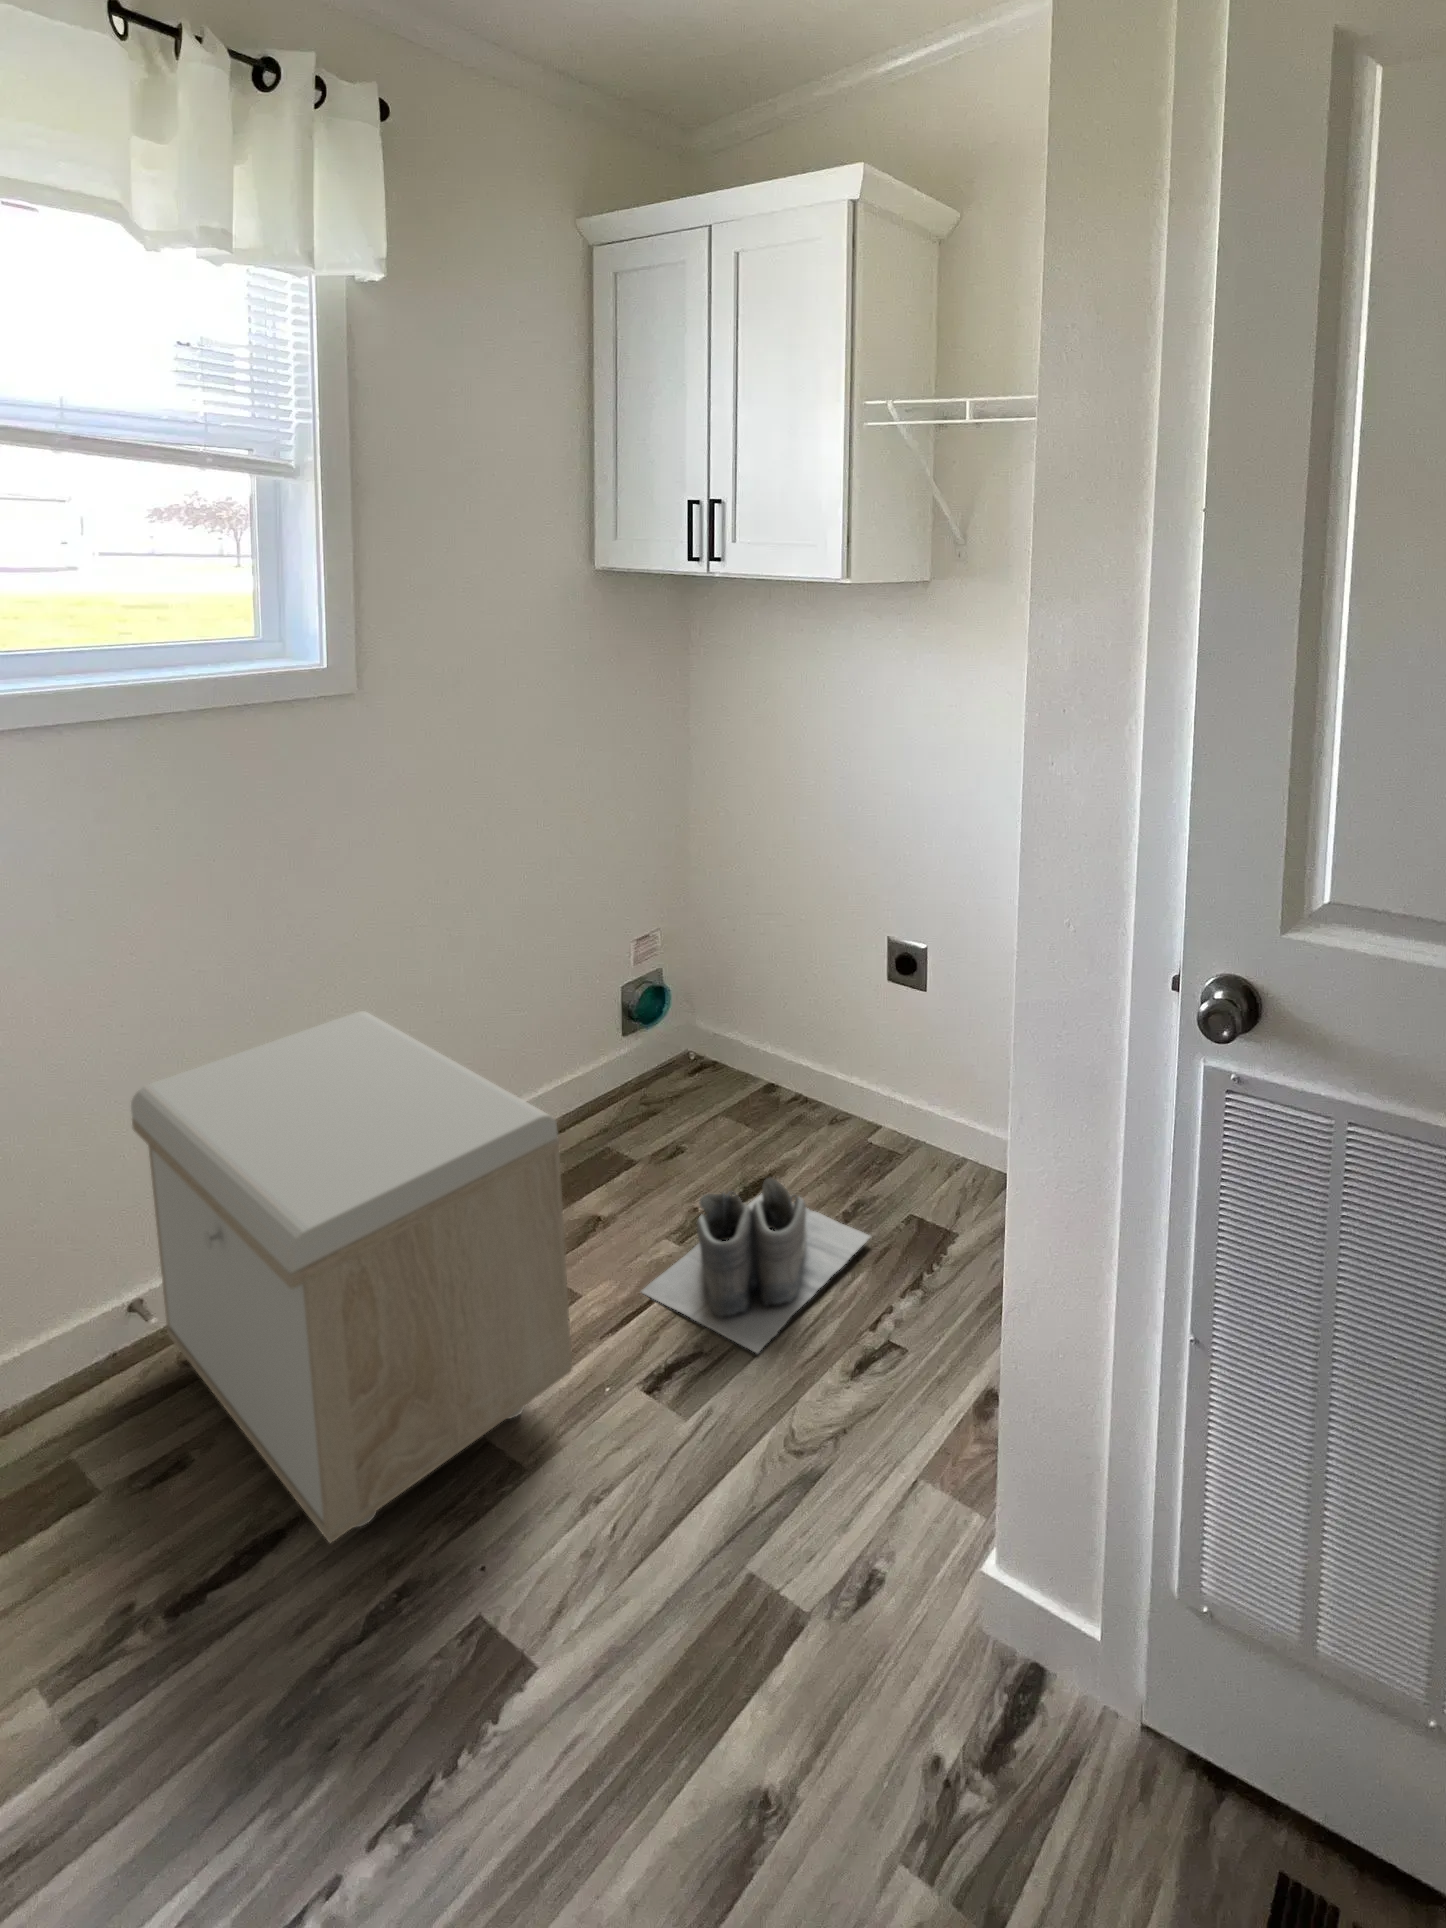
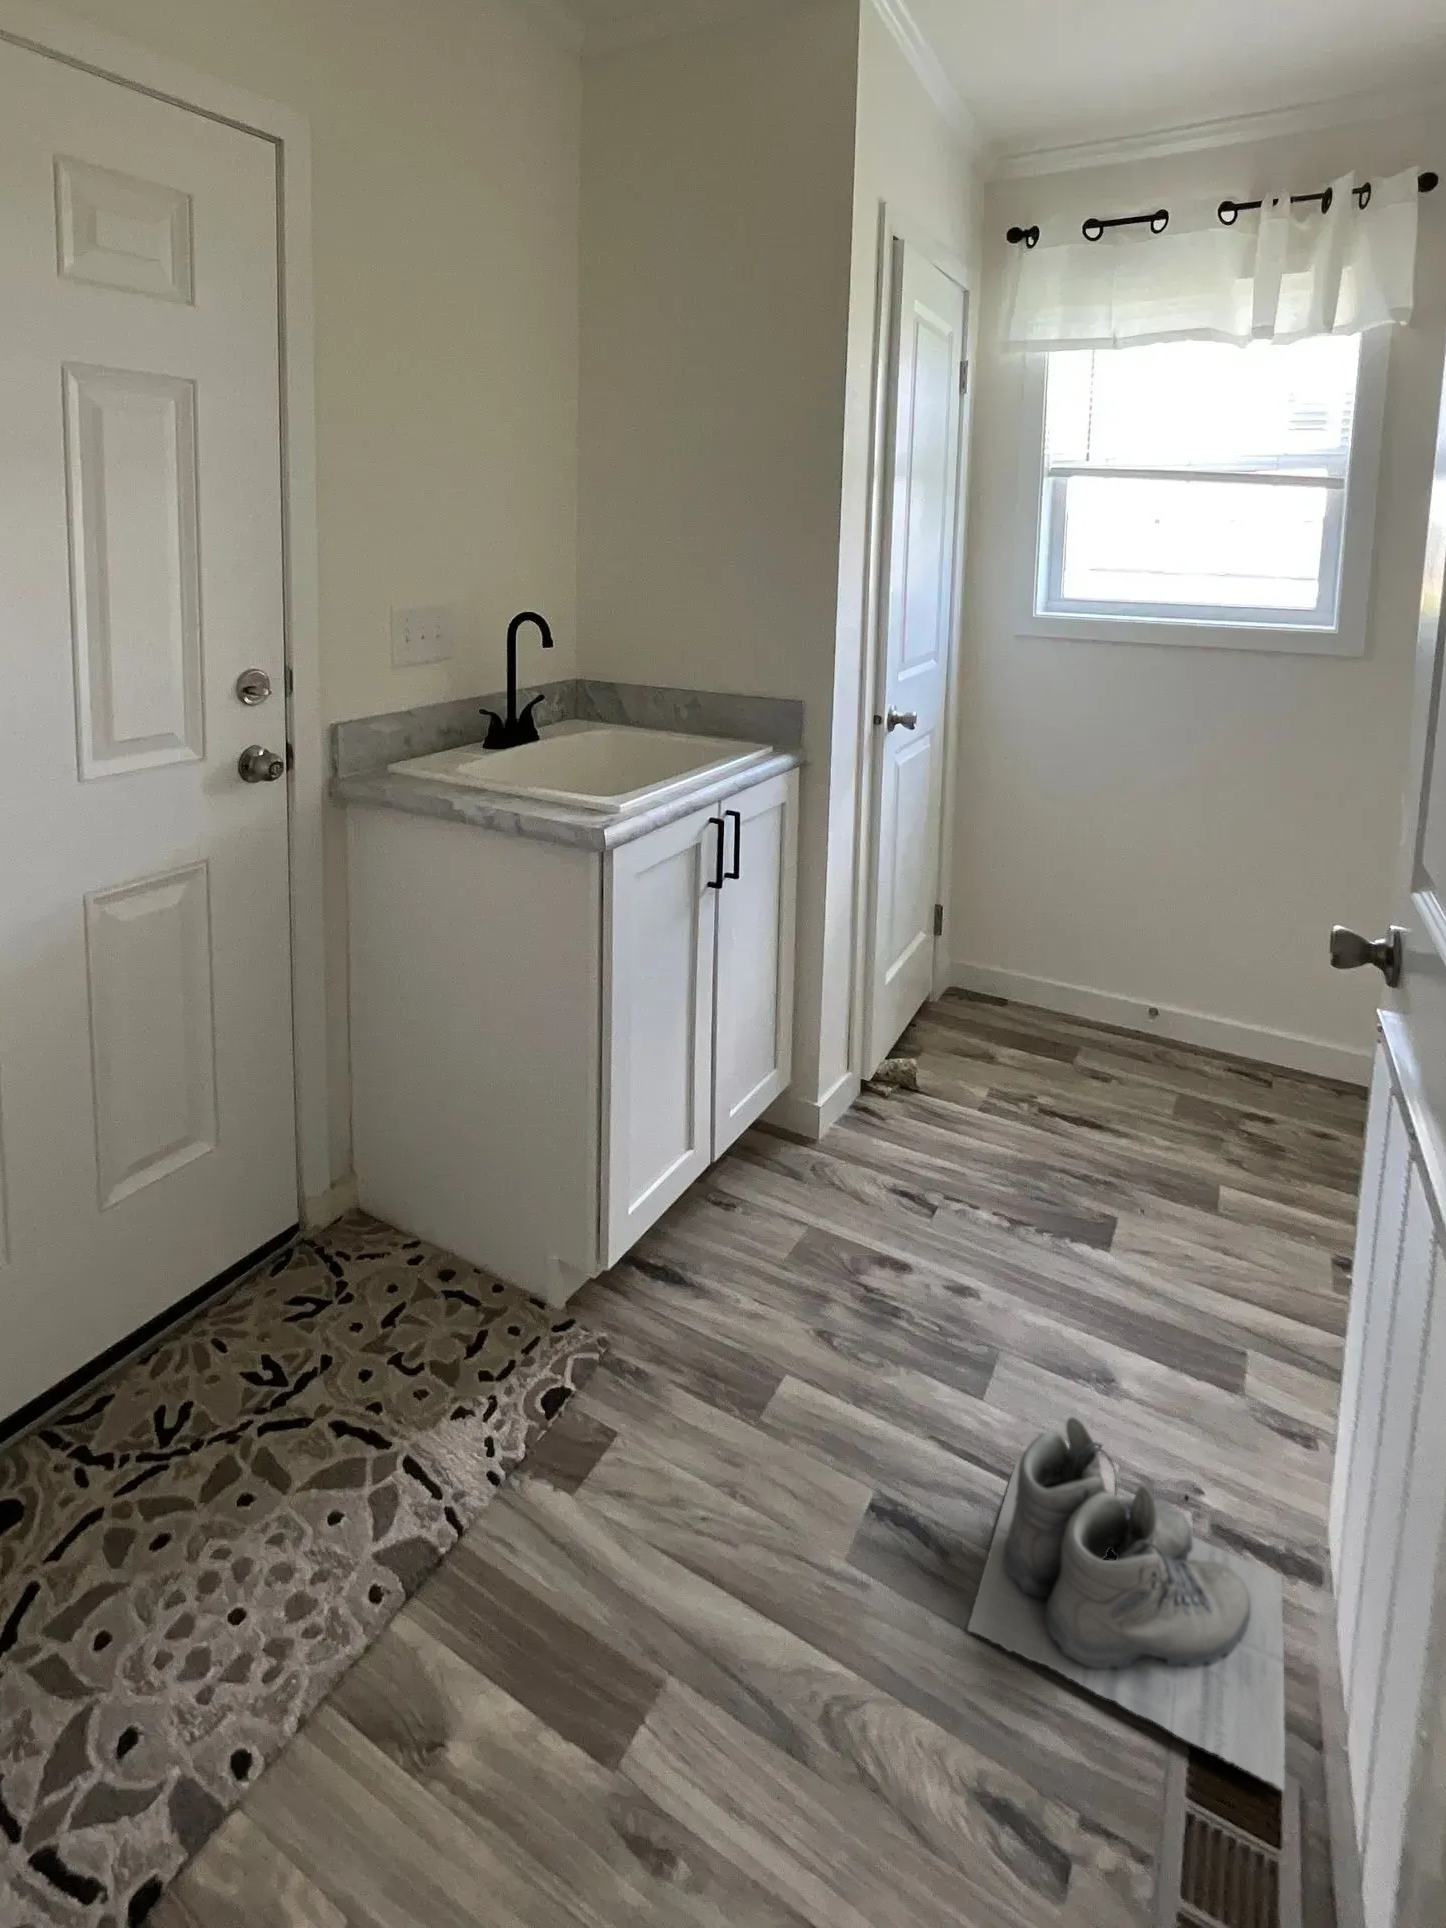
storage bench: present [131,1011,572,1543] -> none [645,940,994,1402]

